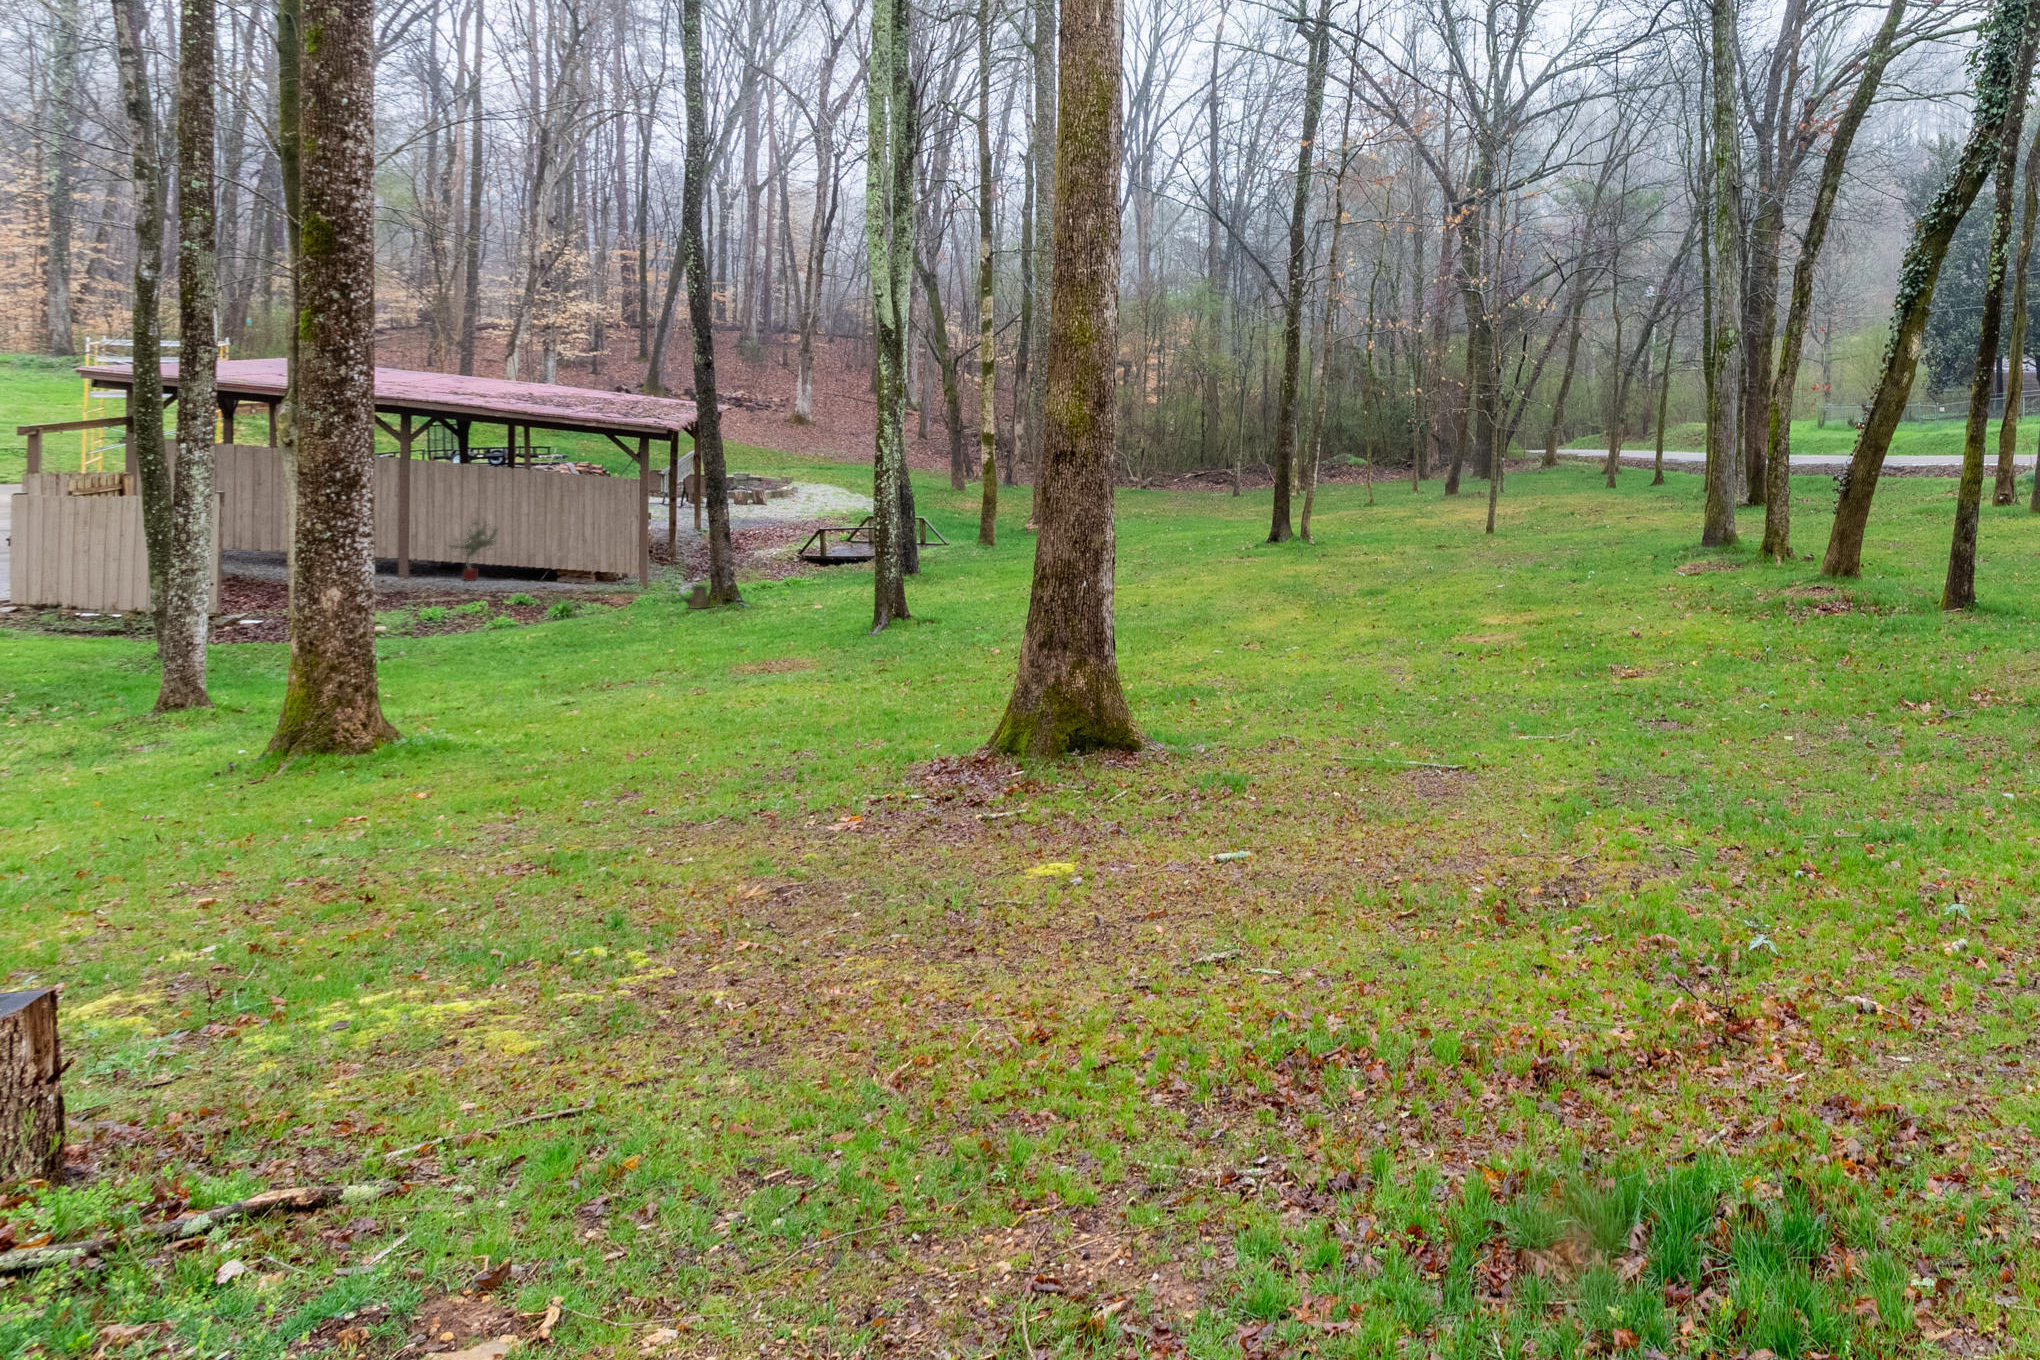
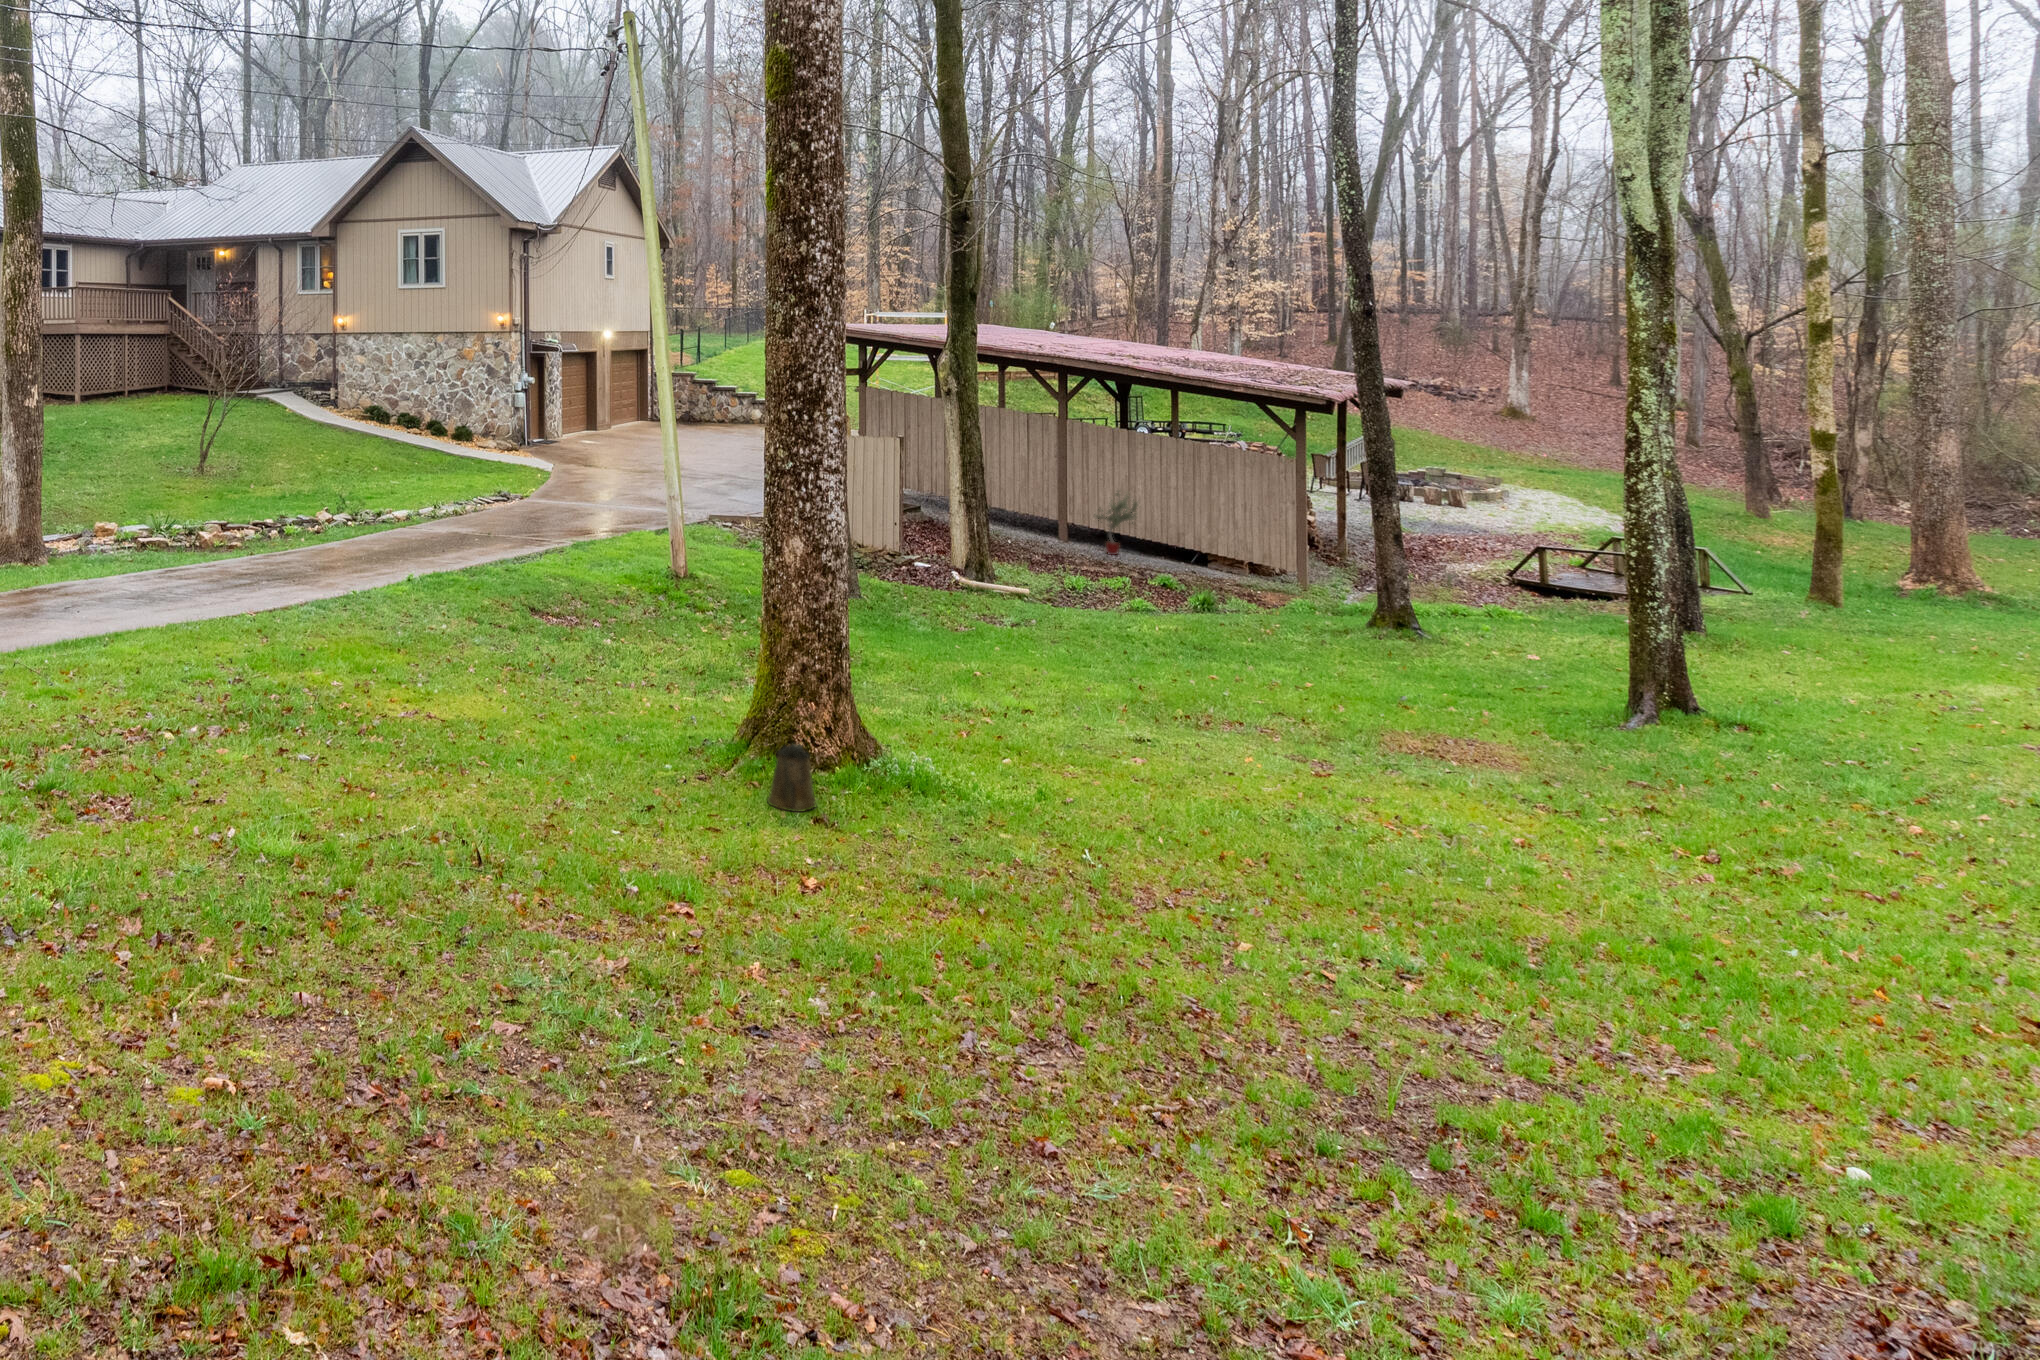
watering can: present [678,585,715,609] -> present [767,744,816,812]

